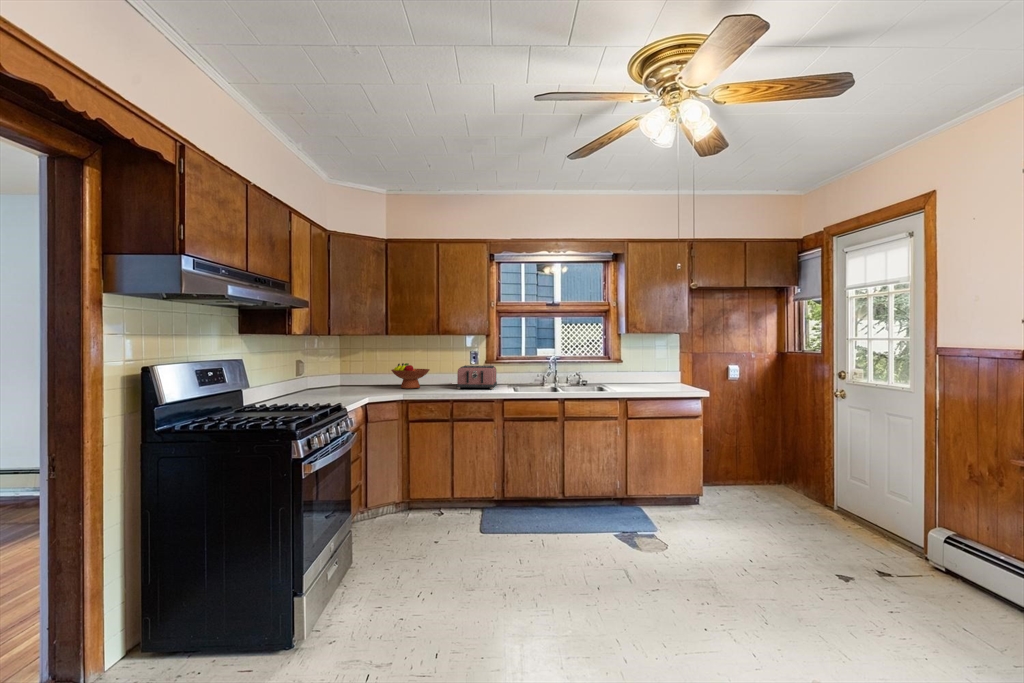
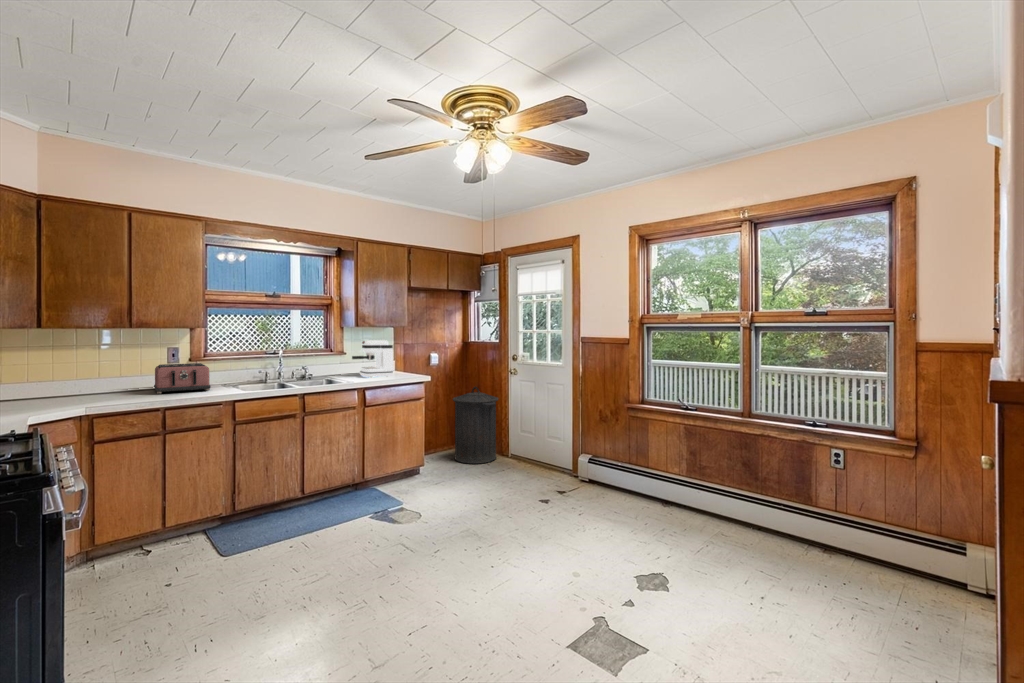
coffee maker: none [626,348,667,388] -> present [352,340,393,377]
fruit bowl: present [391,363,430,389] -> none [37,365,108,400]
trash can: none [750,409,817,510] -> present [453,387,498,464]

